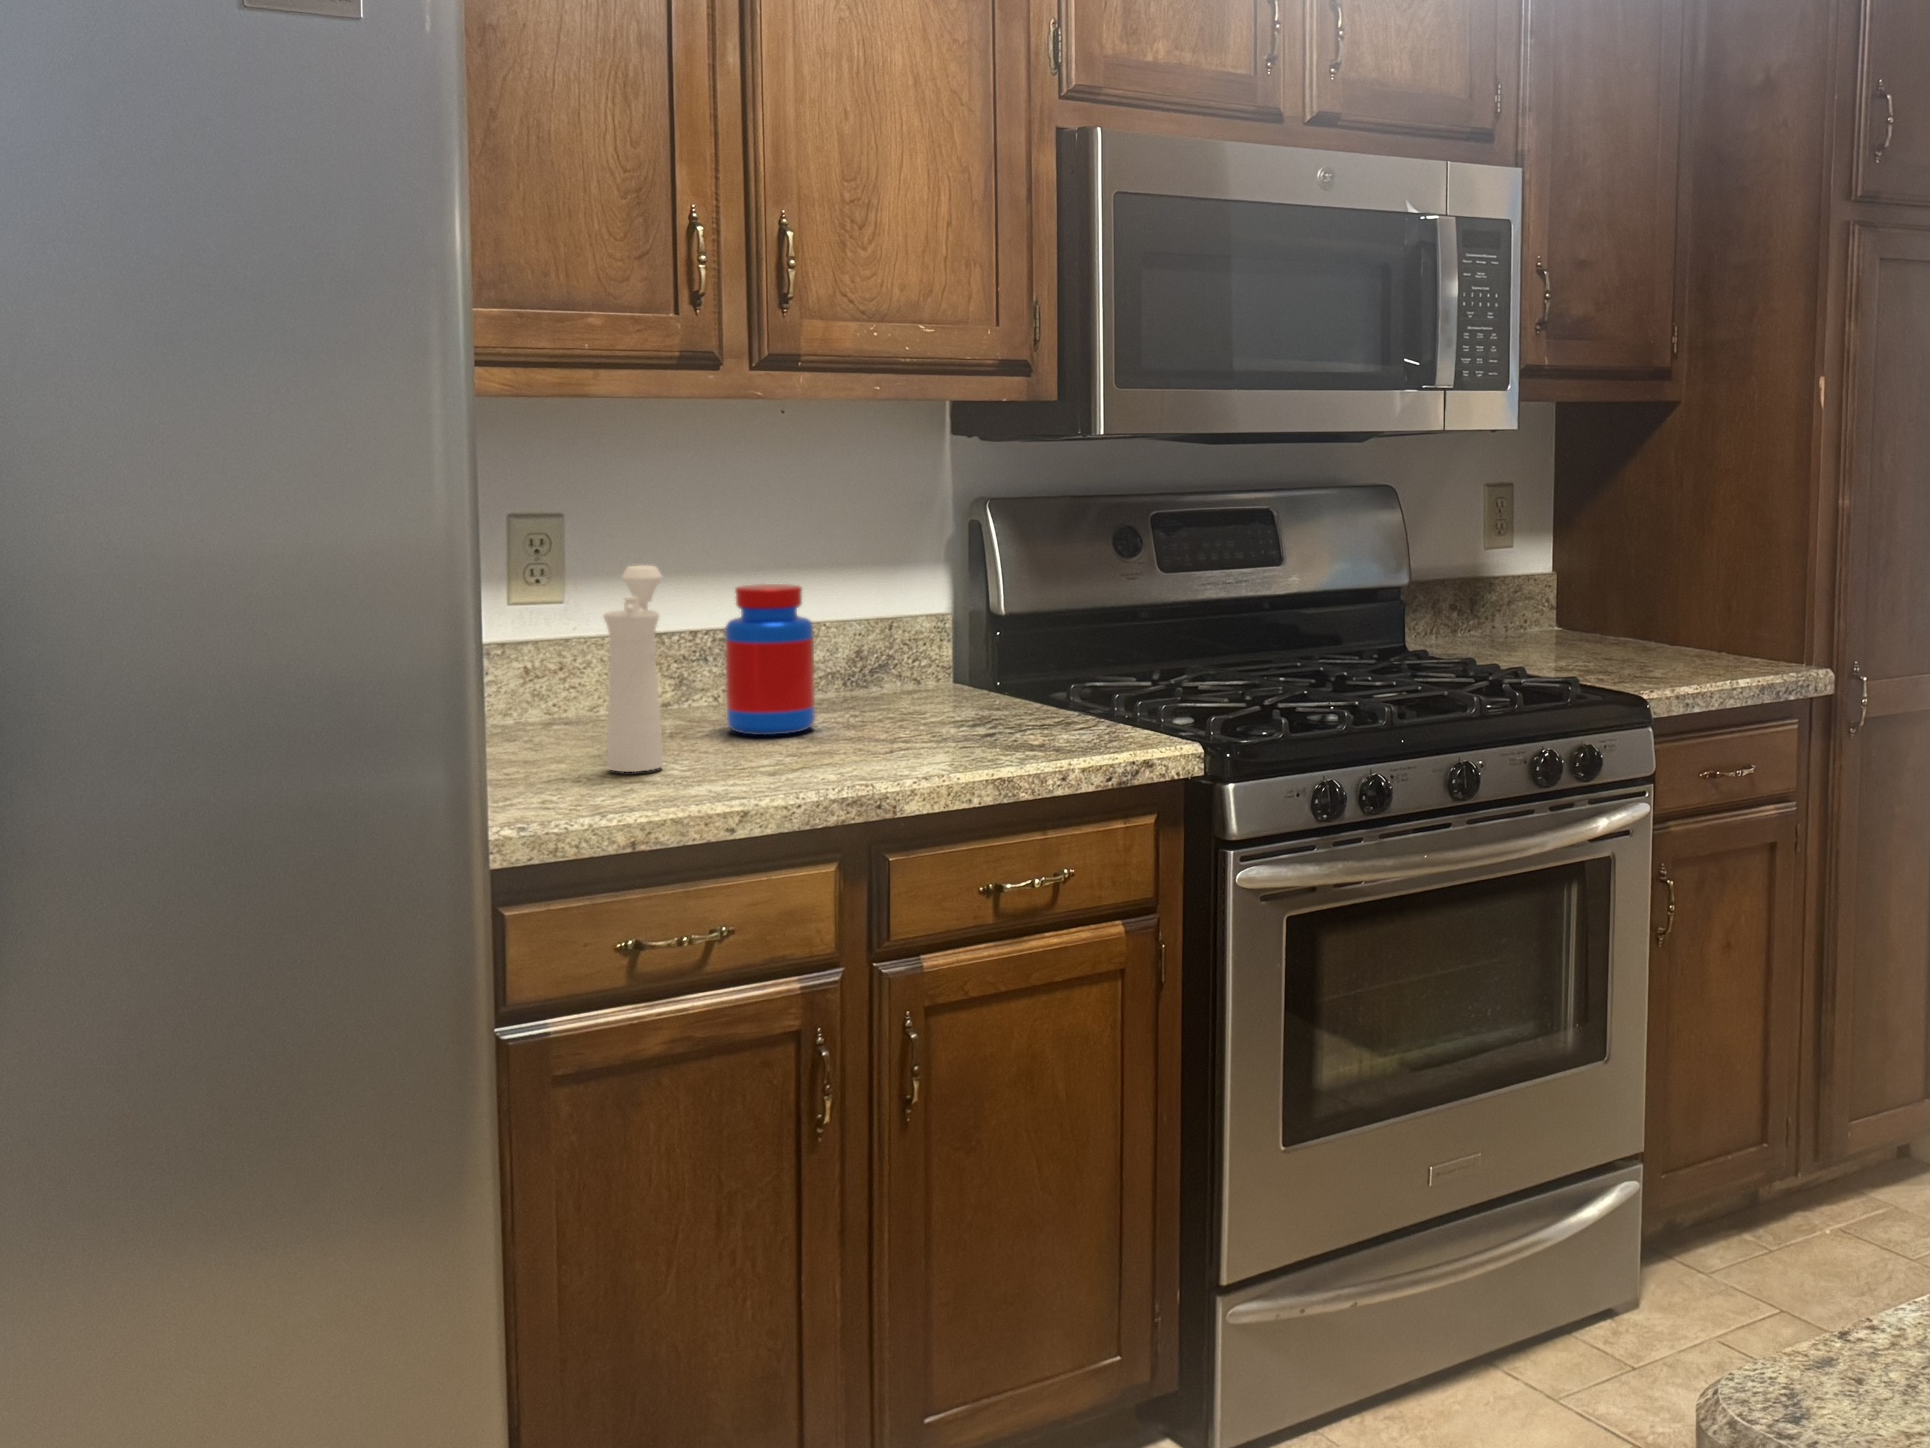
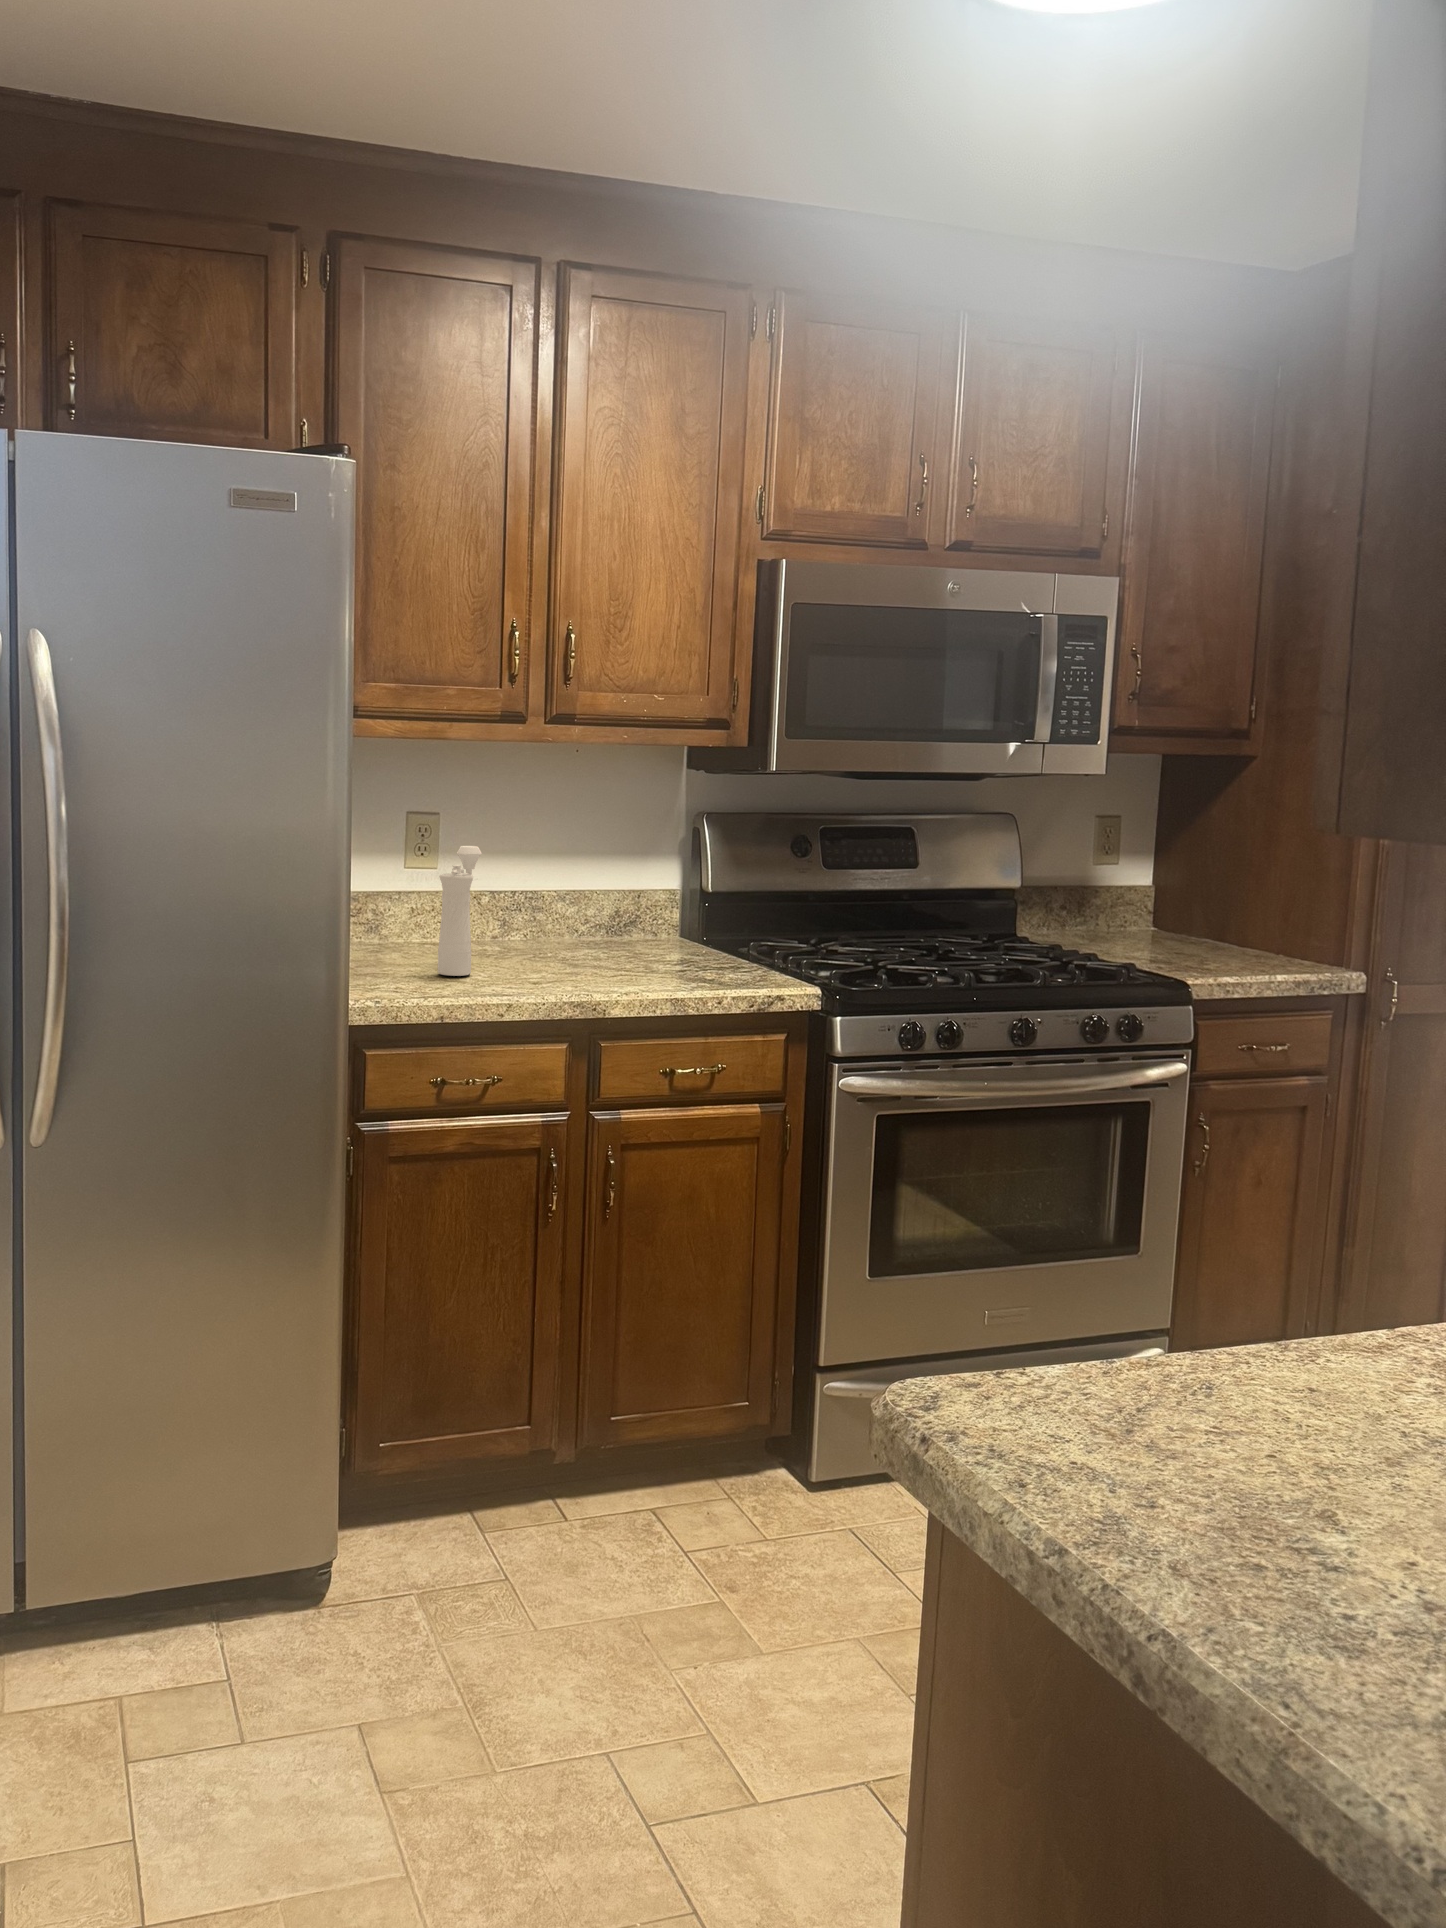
jar: present [725,584,815,735] -> none [521,862,578,960]

